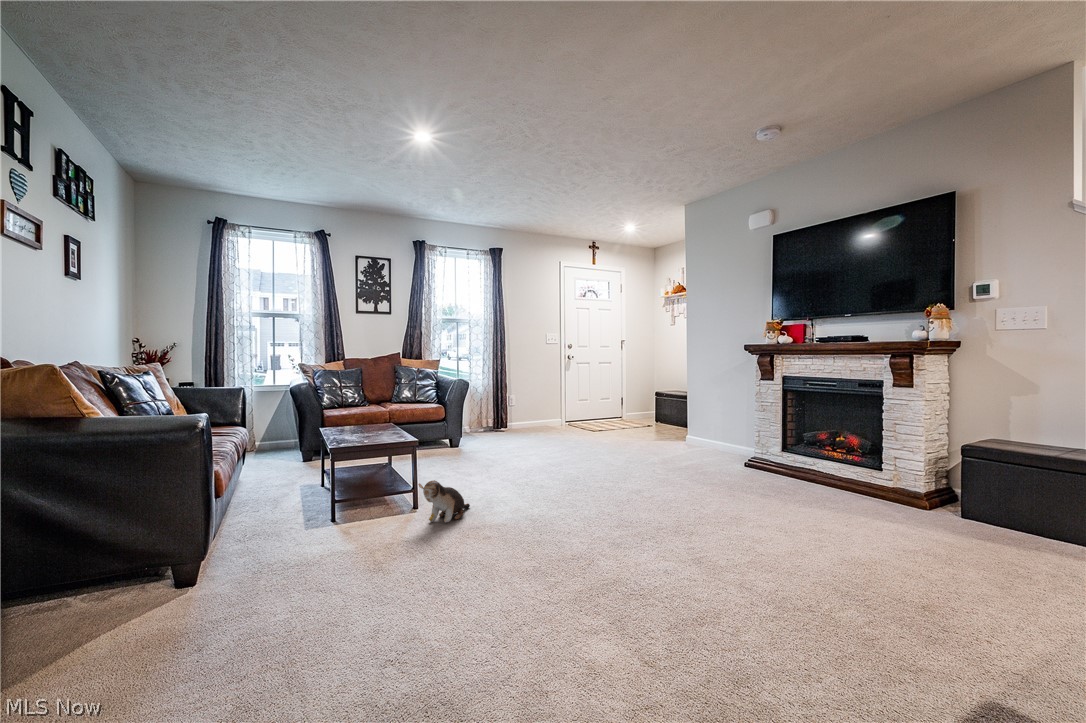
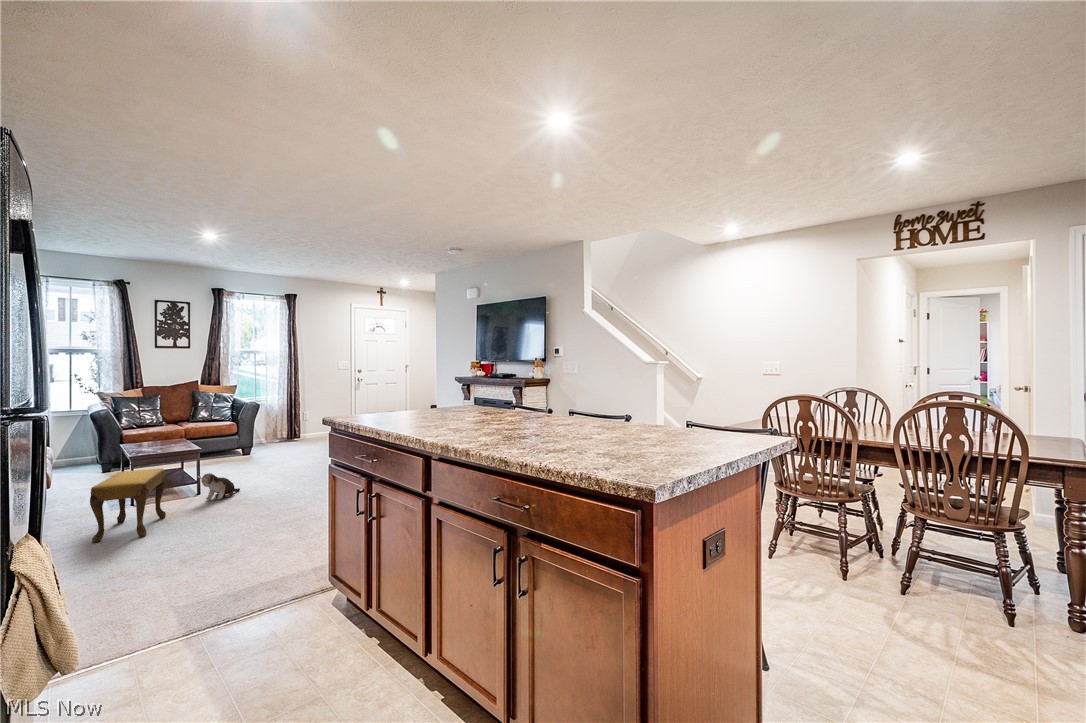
footstool: none [270,473,379,606] -> present [90,468,166,543]

